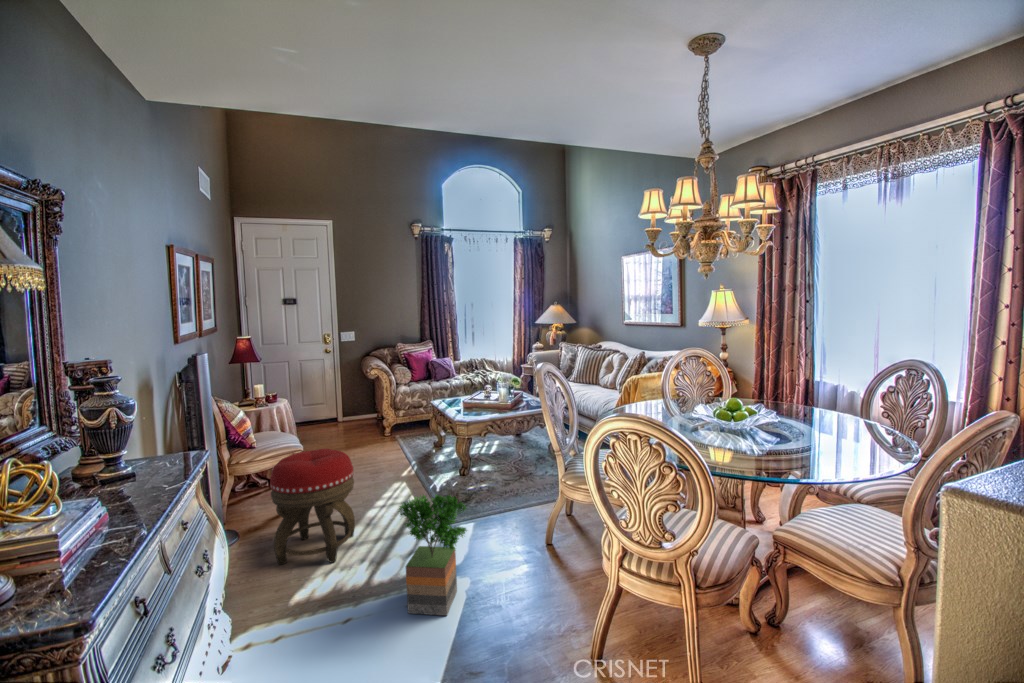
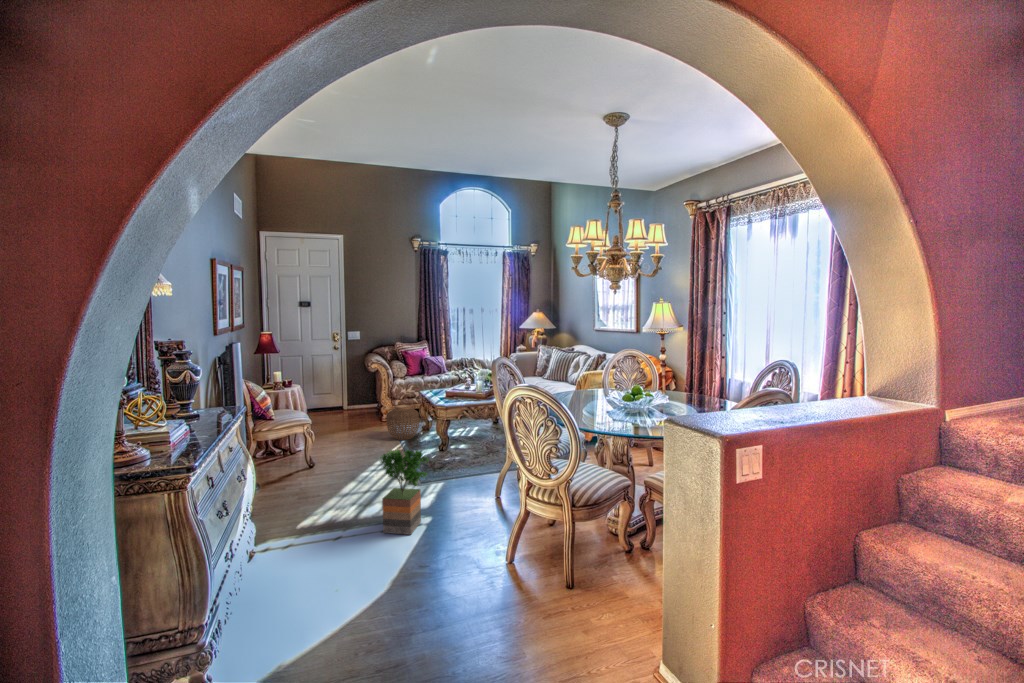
woven basket: none [393,418,431,461] -> present [387,404,419,440]
footstool: present [270,449,355,565] -> none [286,420,350,504]

